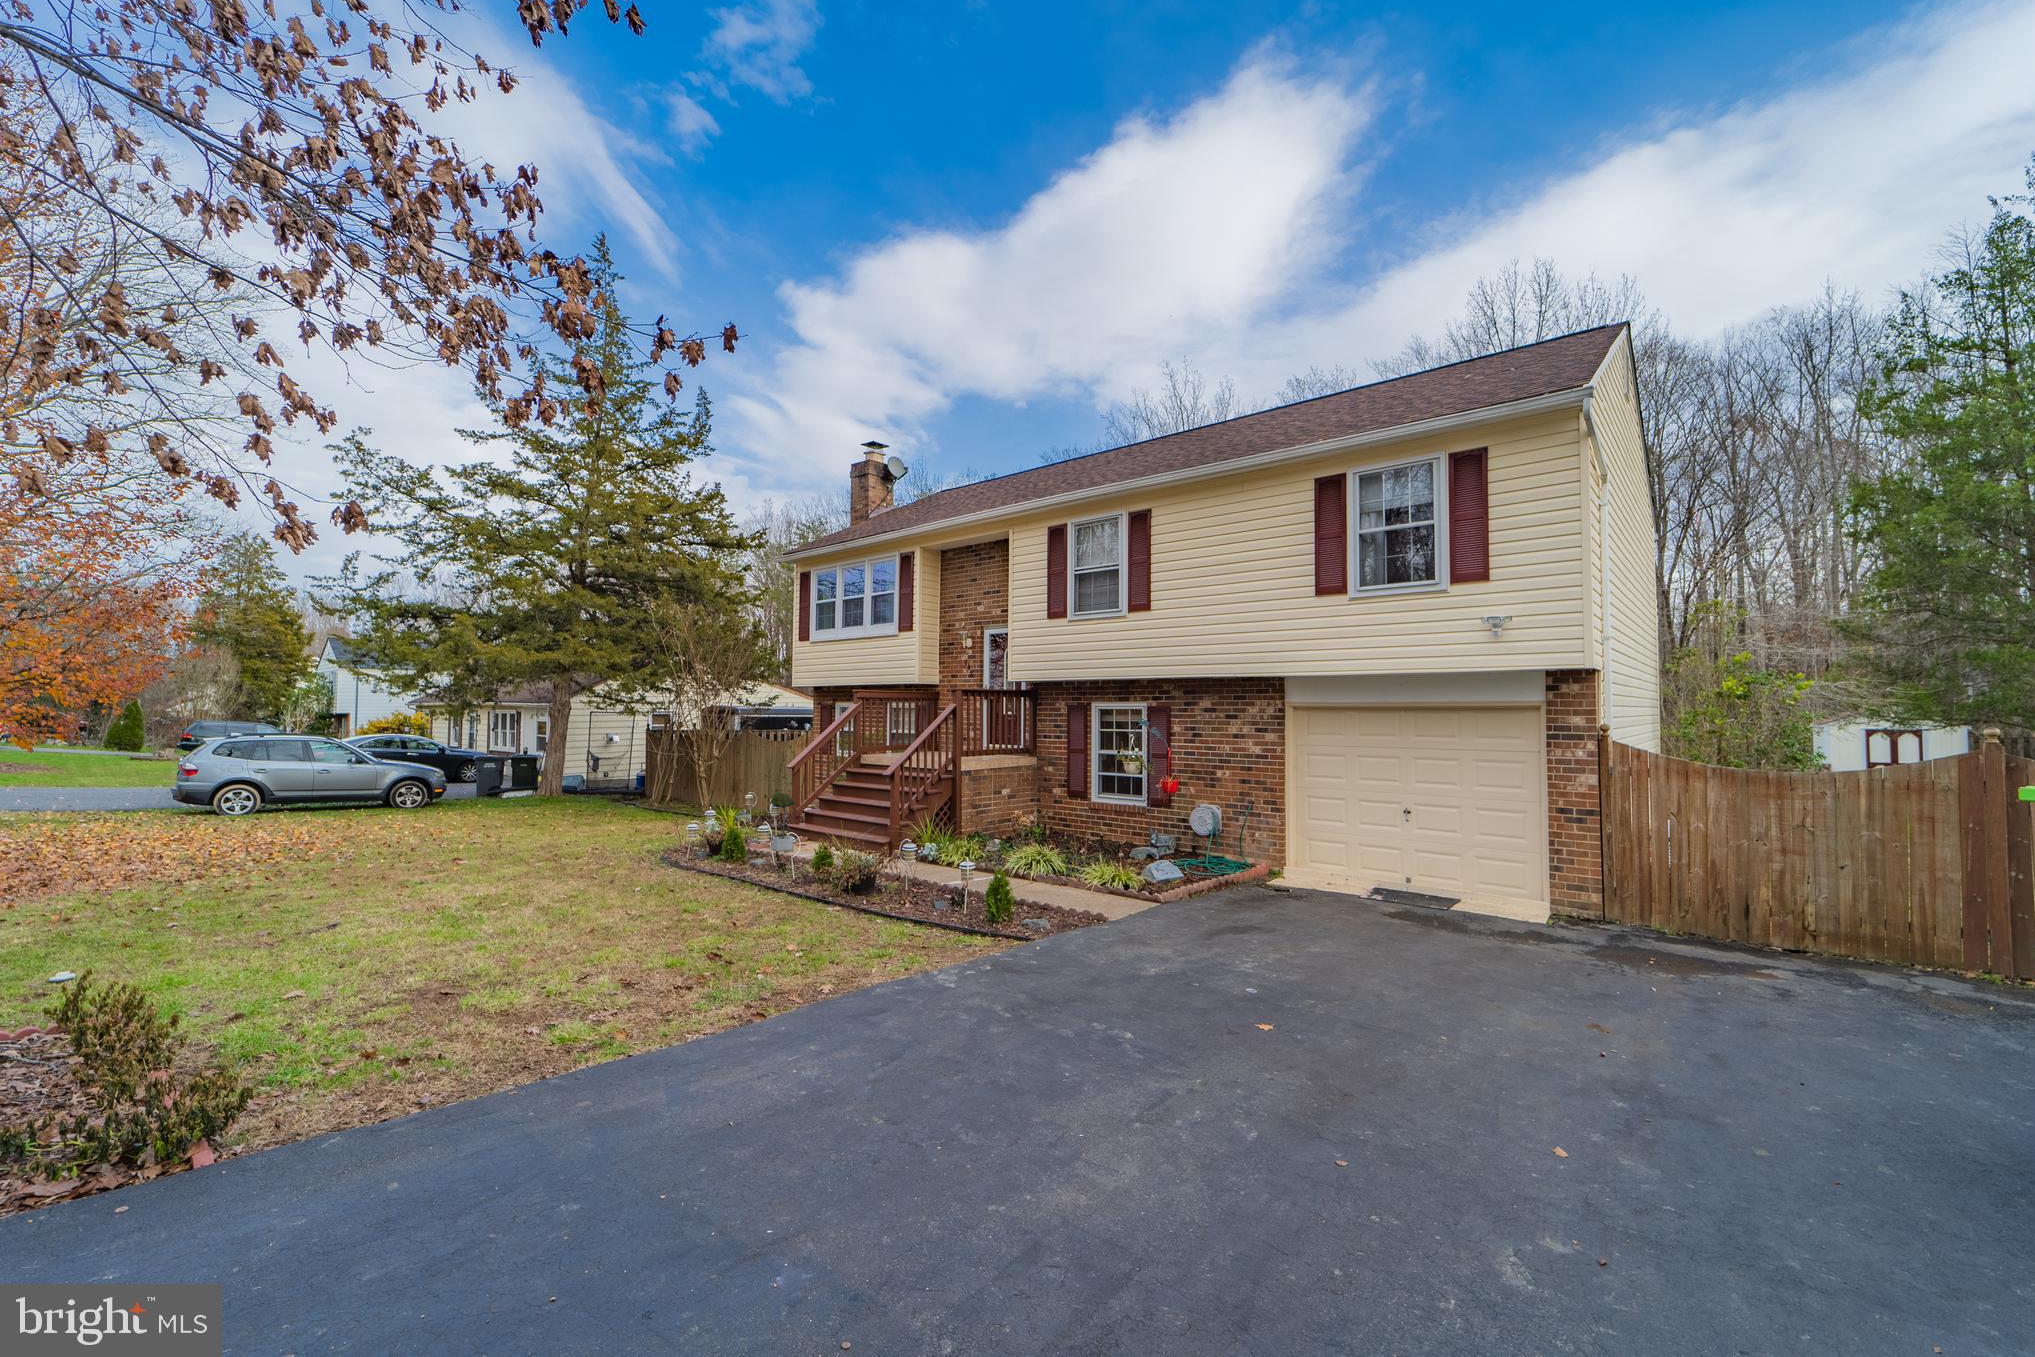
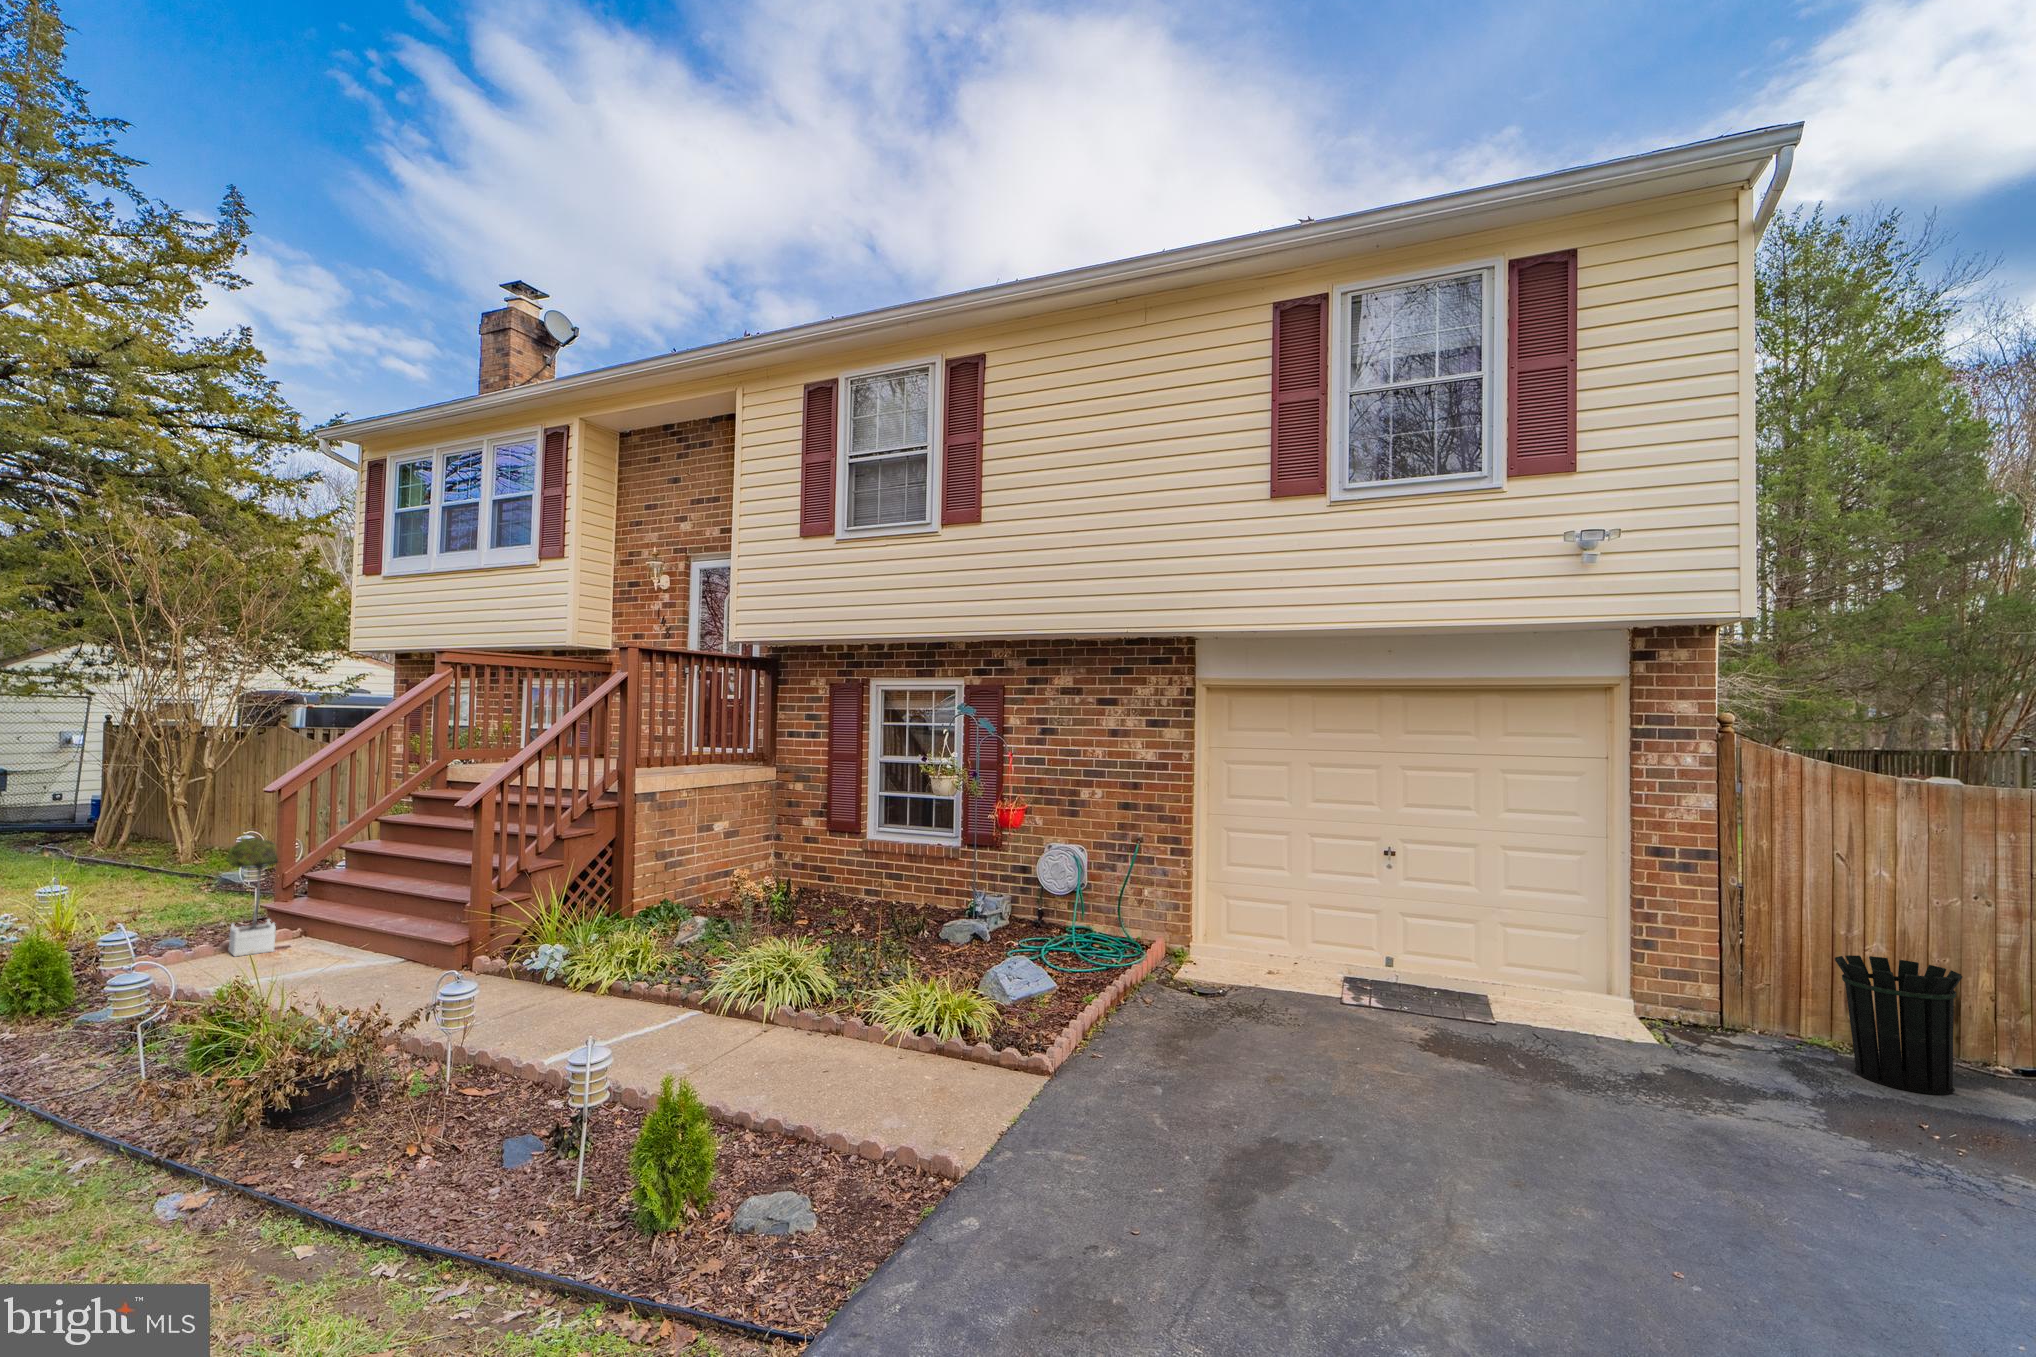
waste bin: none [1650,873,1719,950] -> present [1835,955,1962,1095]

